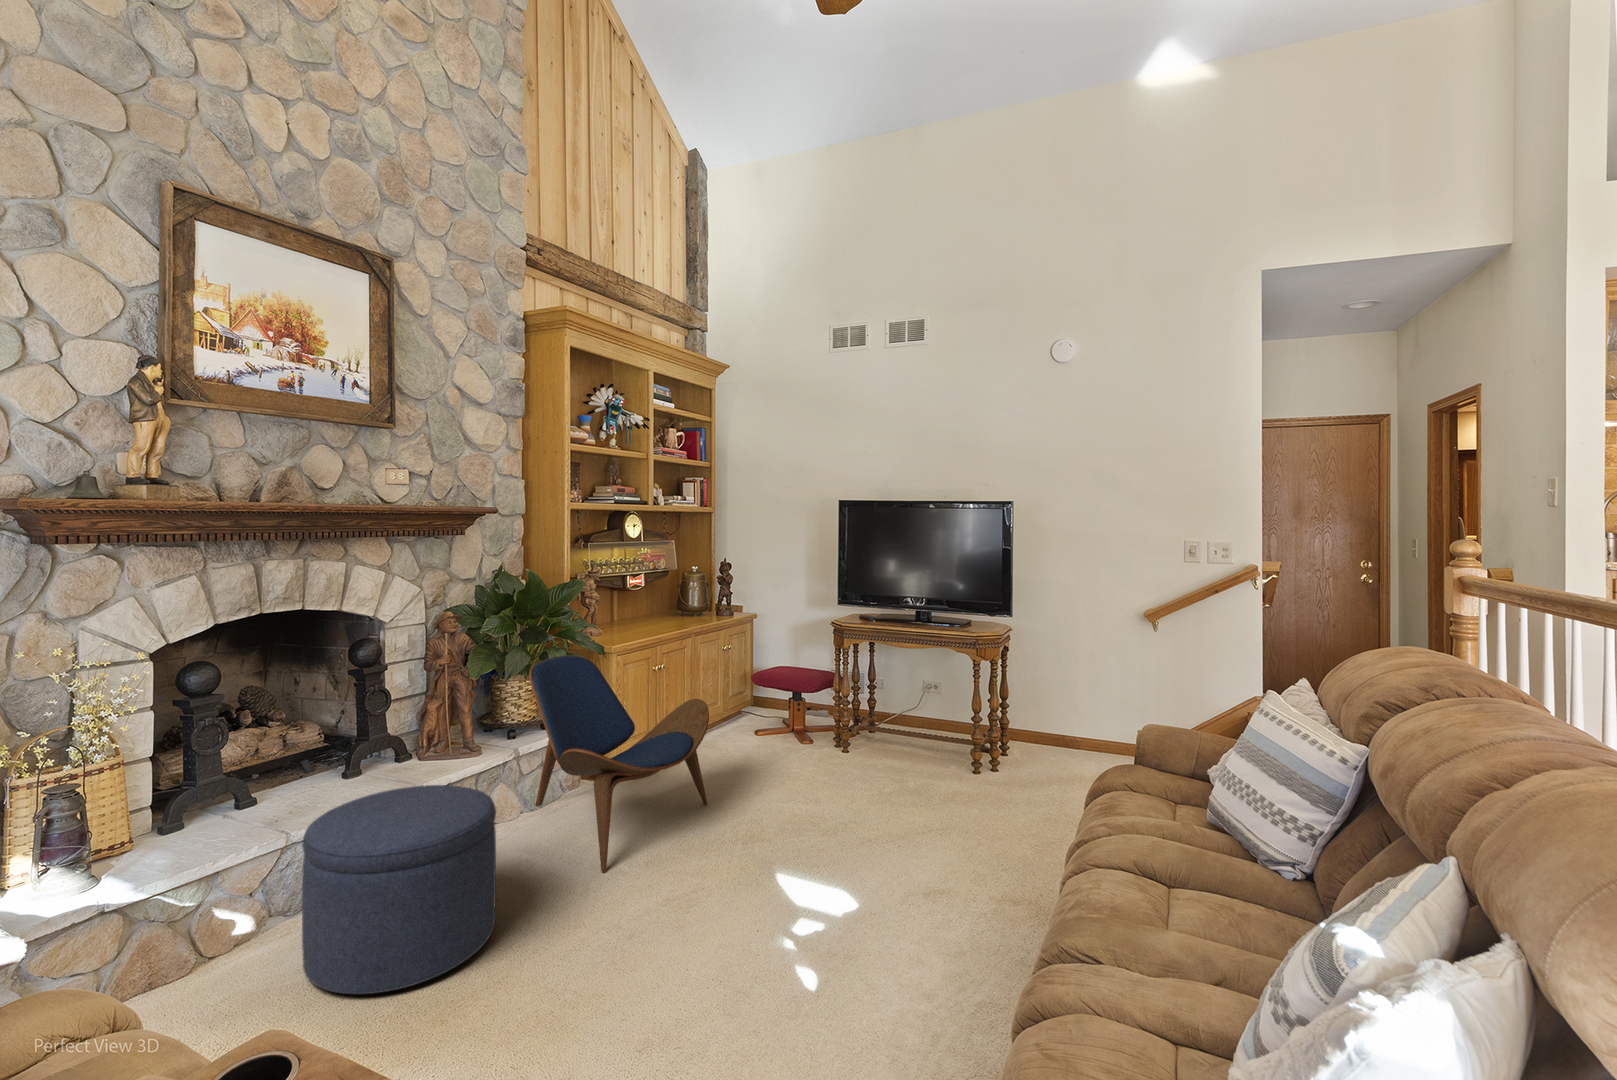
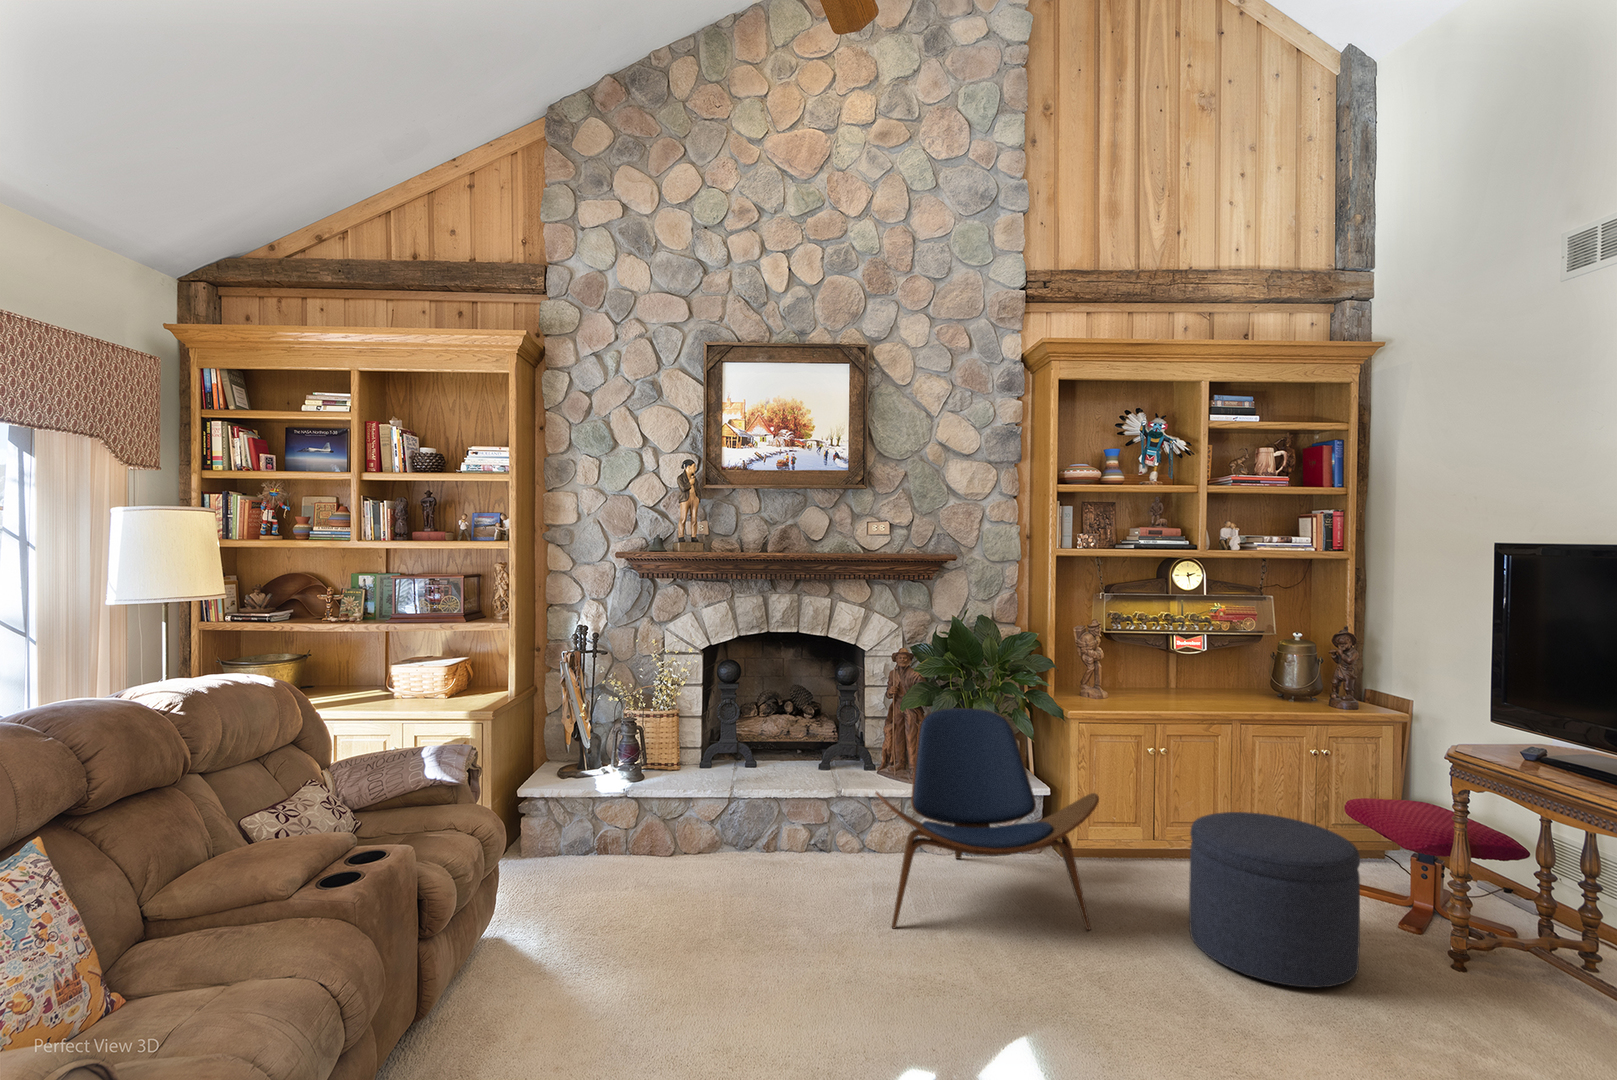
ottoman: present [302,785,496,994] -> present [1189,812,1360,987]

